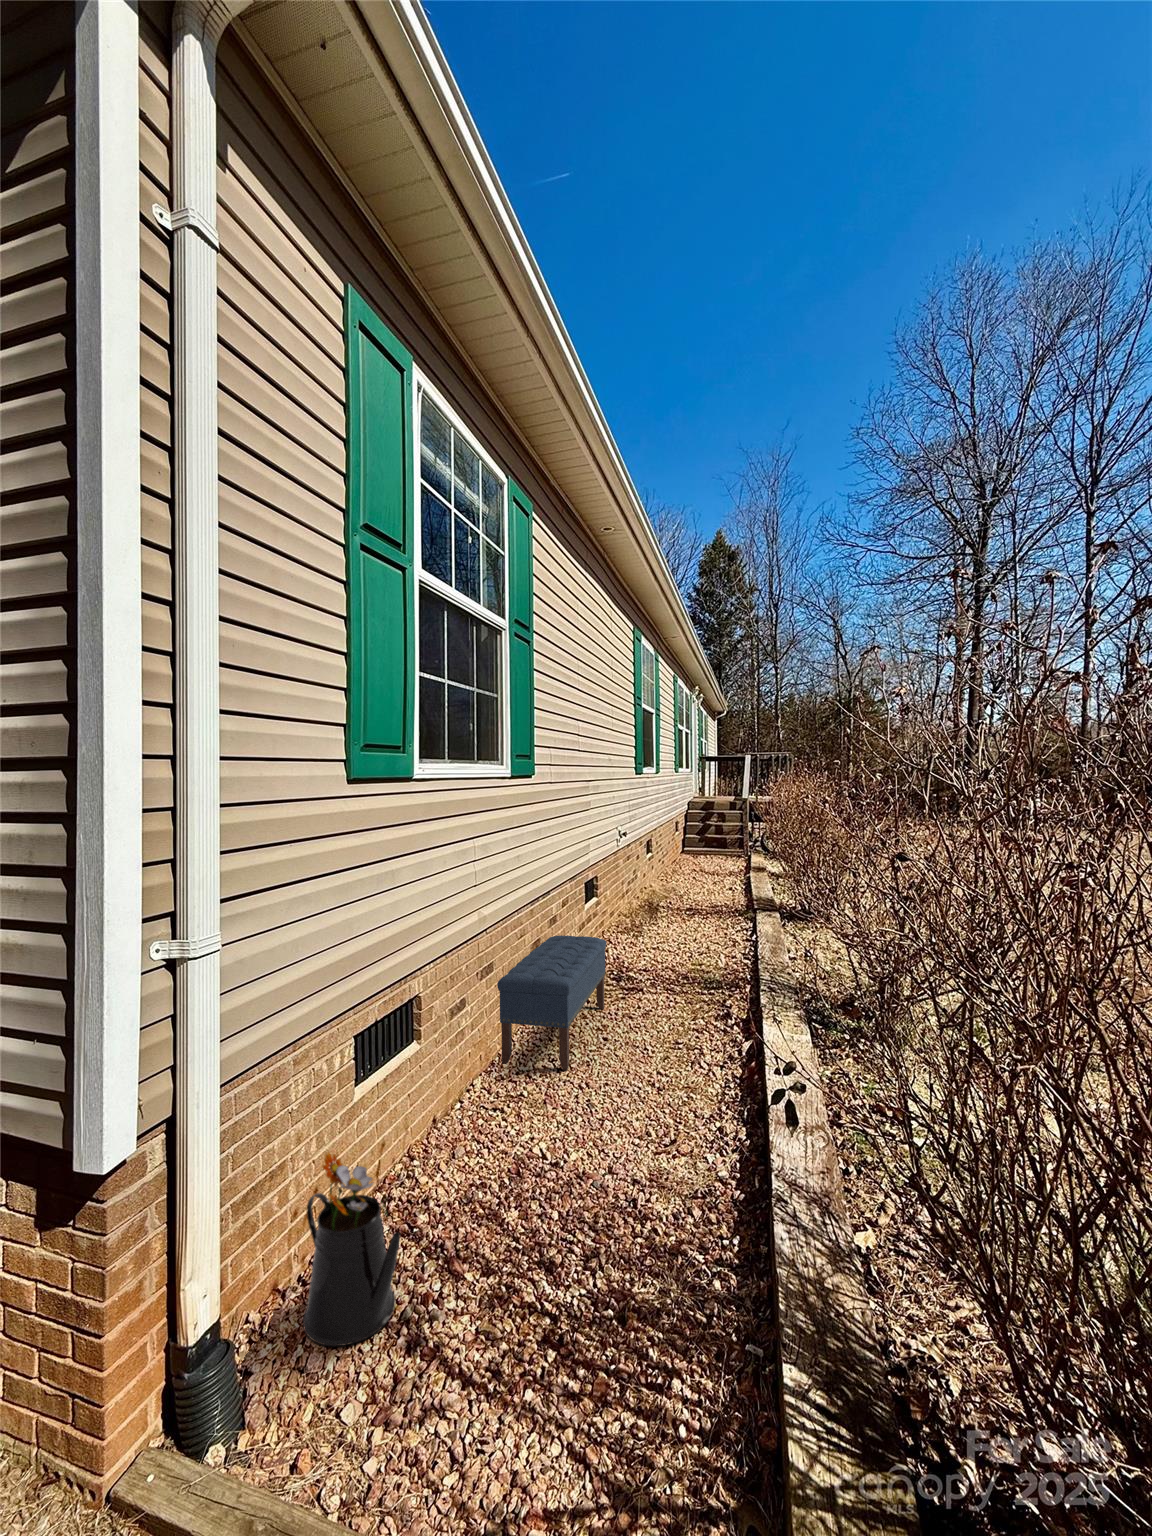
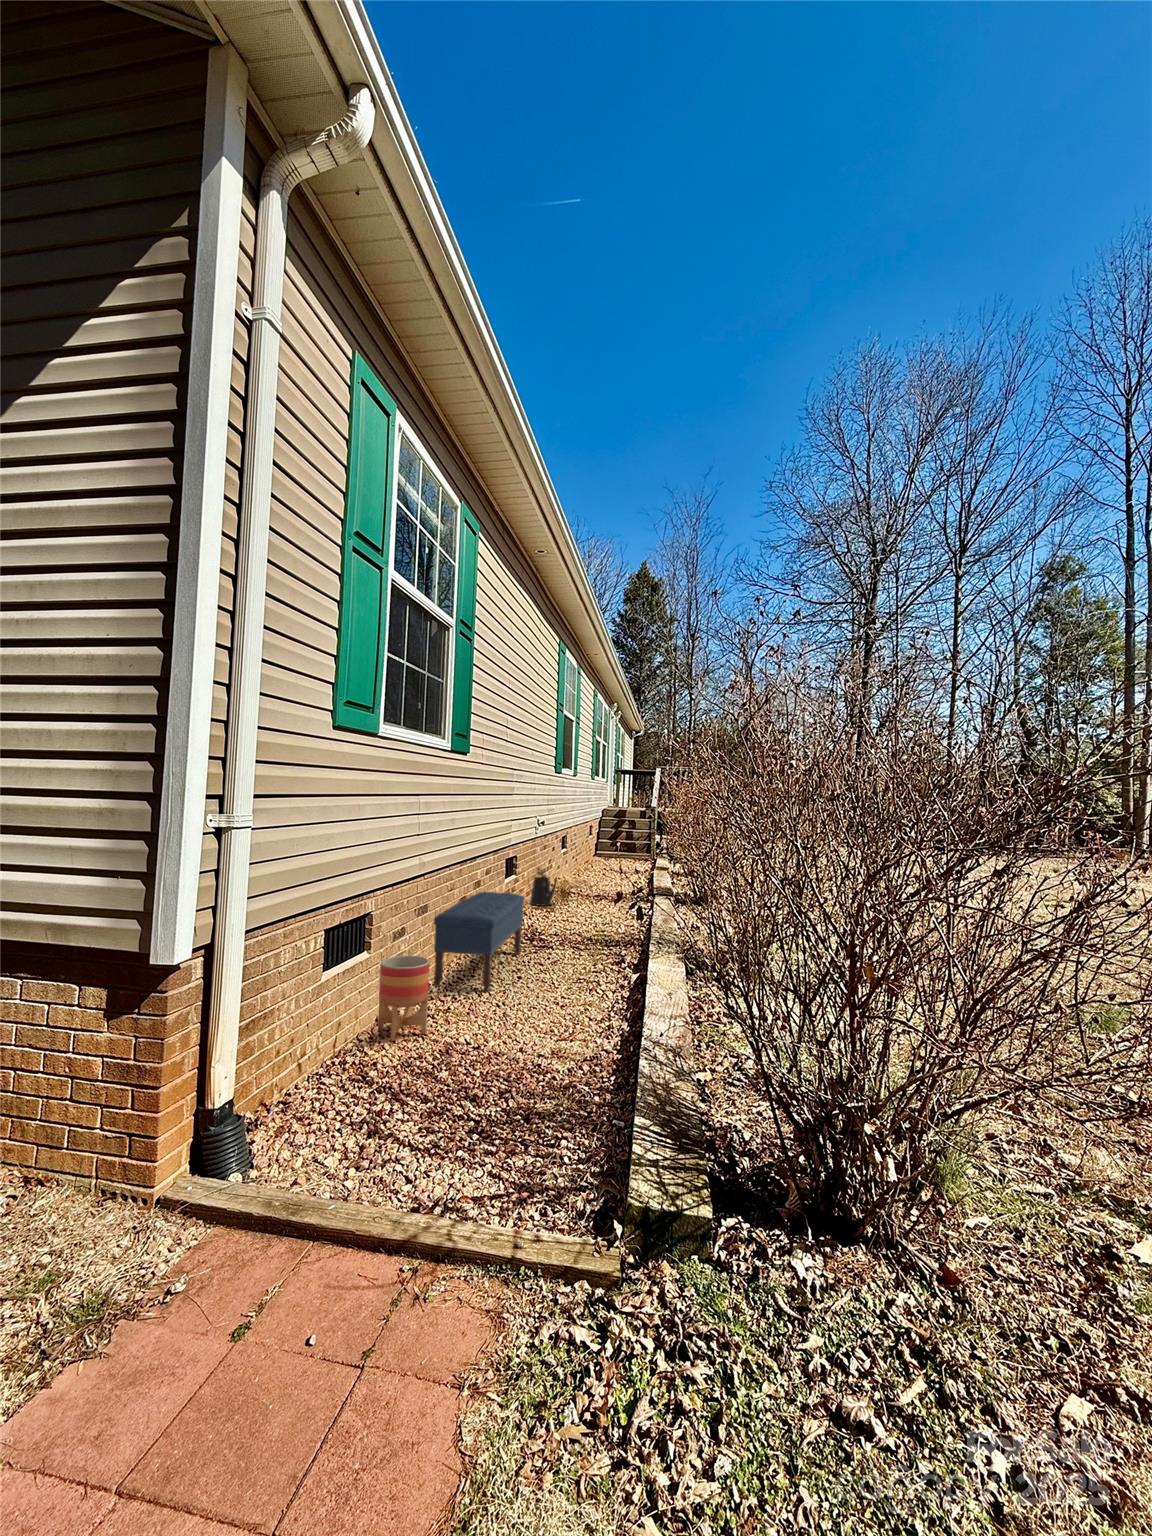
planter: none [430,1044,491,1158] -> present [378,956,429,1041]
watering can: present [303,1153,400,1346] -> present [529,867,557,906]

